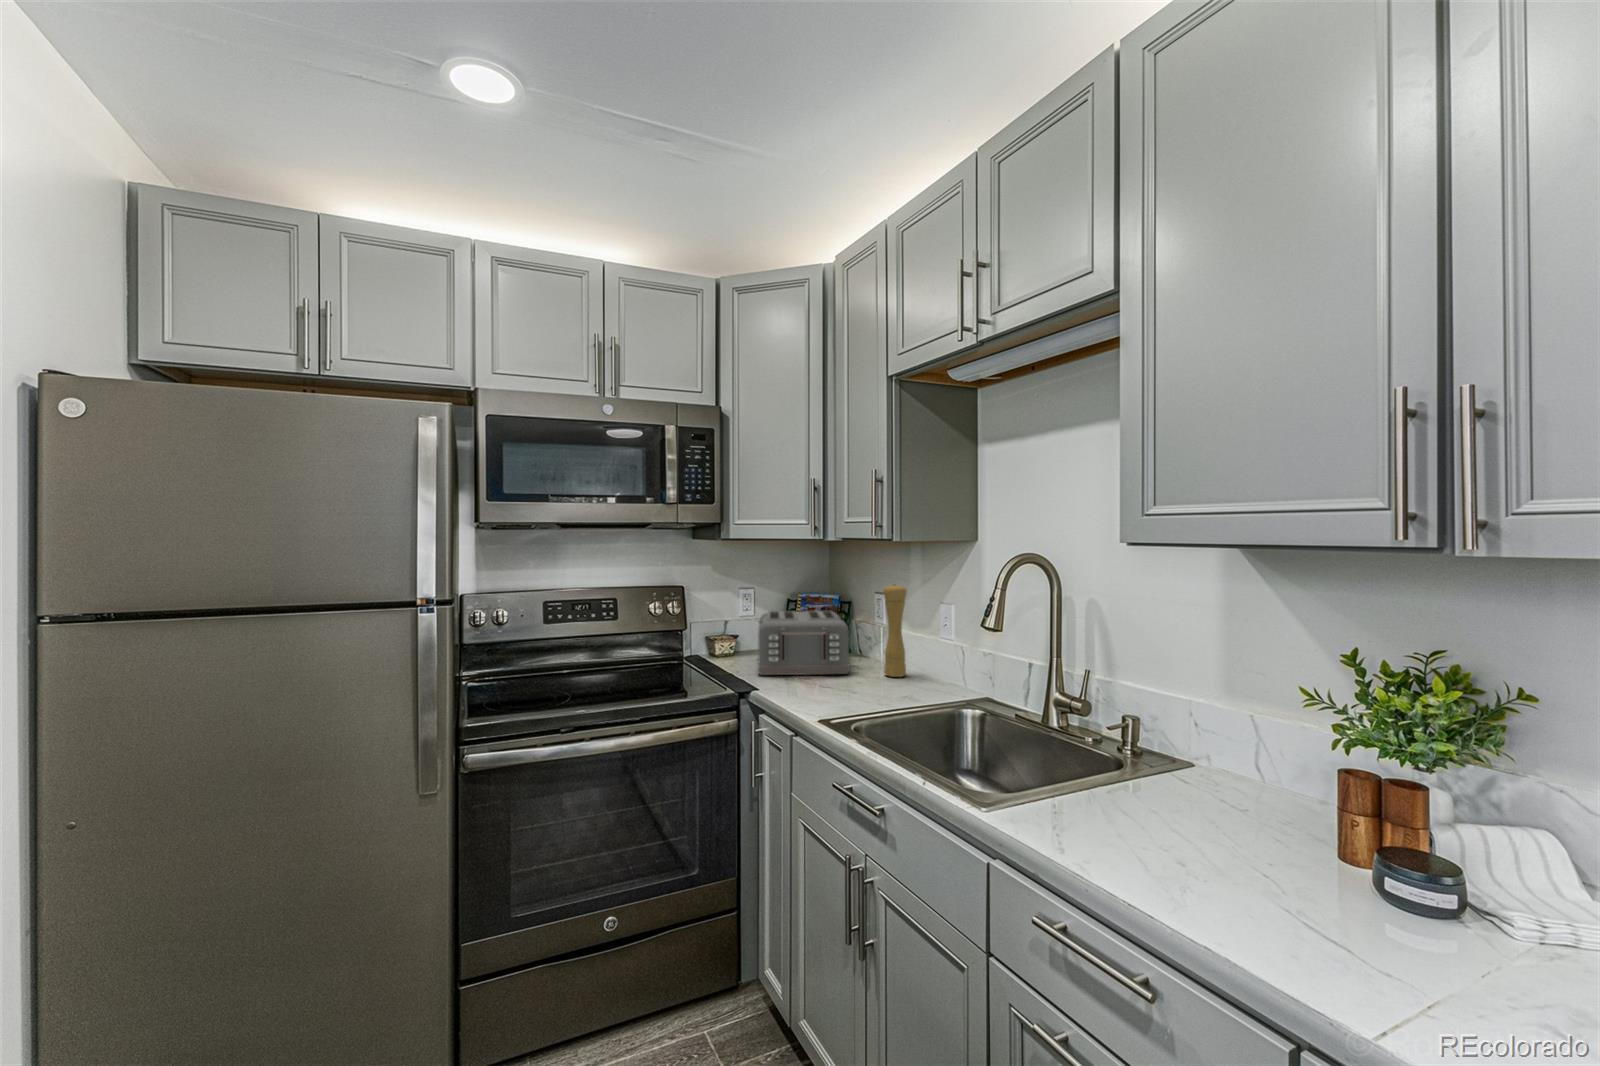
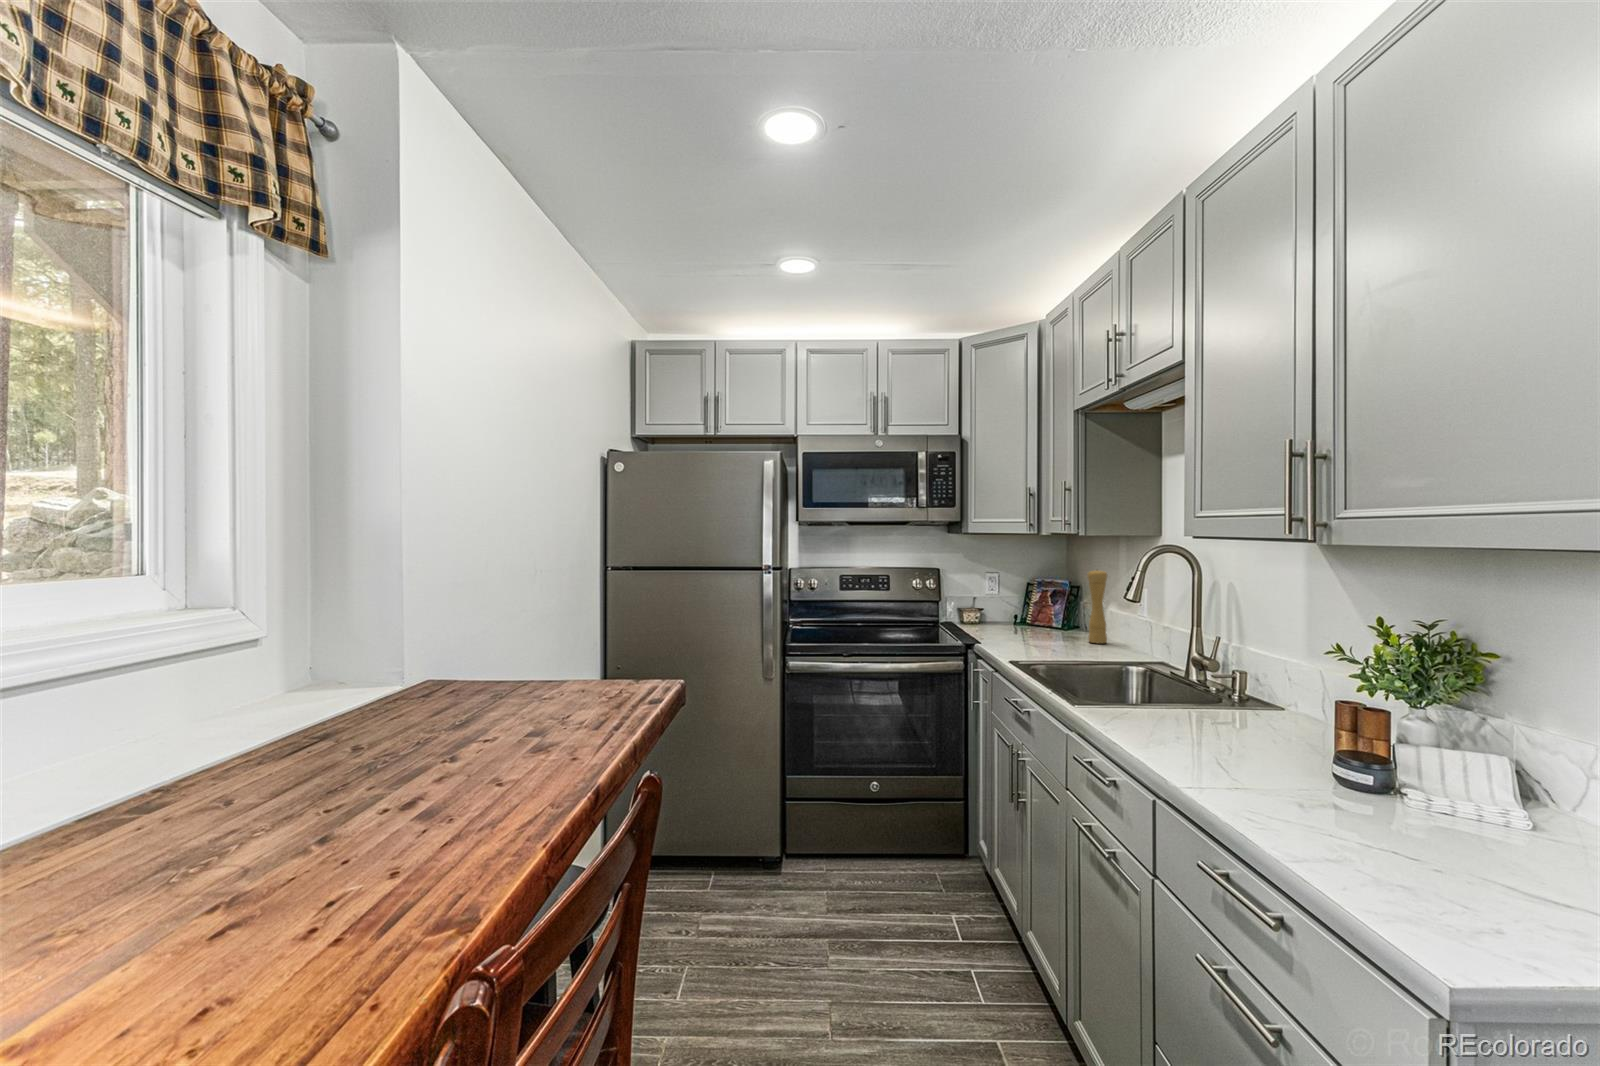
toaster: present [758,611,850,675] -> none [986,590,1065,639]

